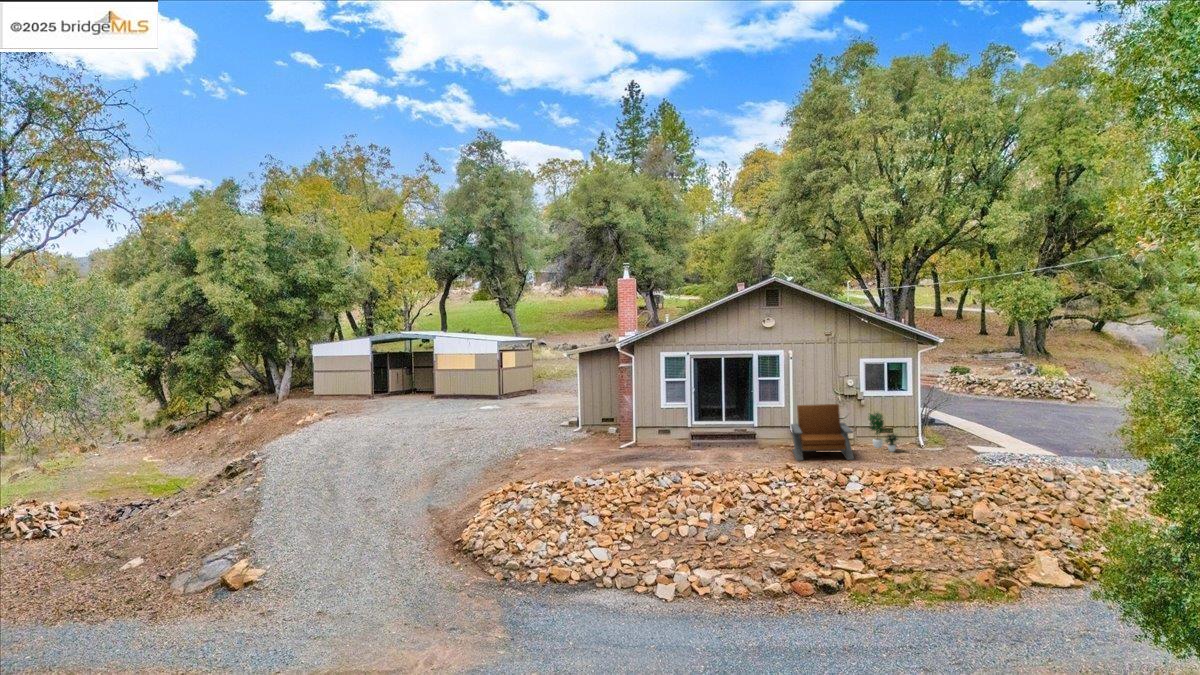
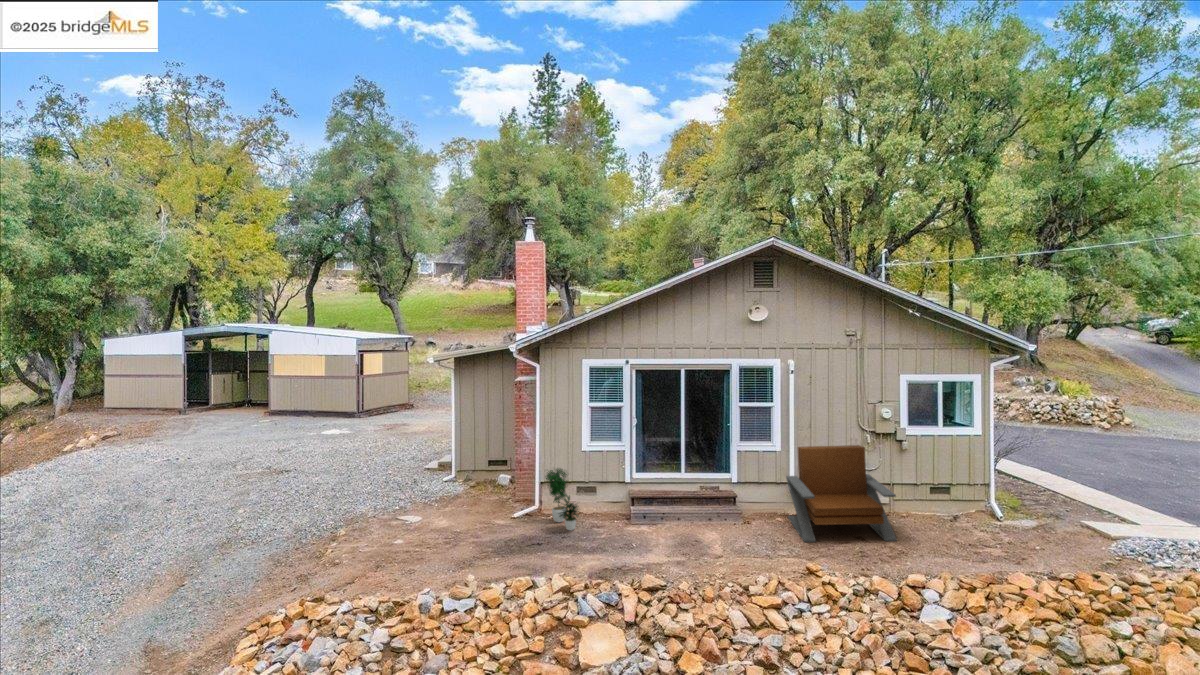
potted plant: present [868,413,898,452] -> present [546,468,579,530]

